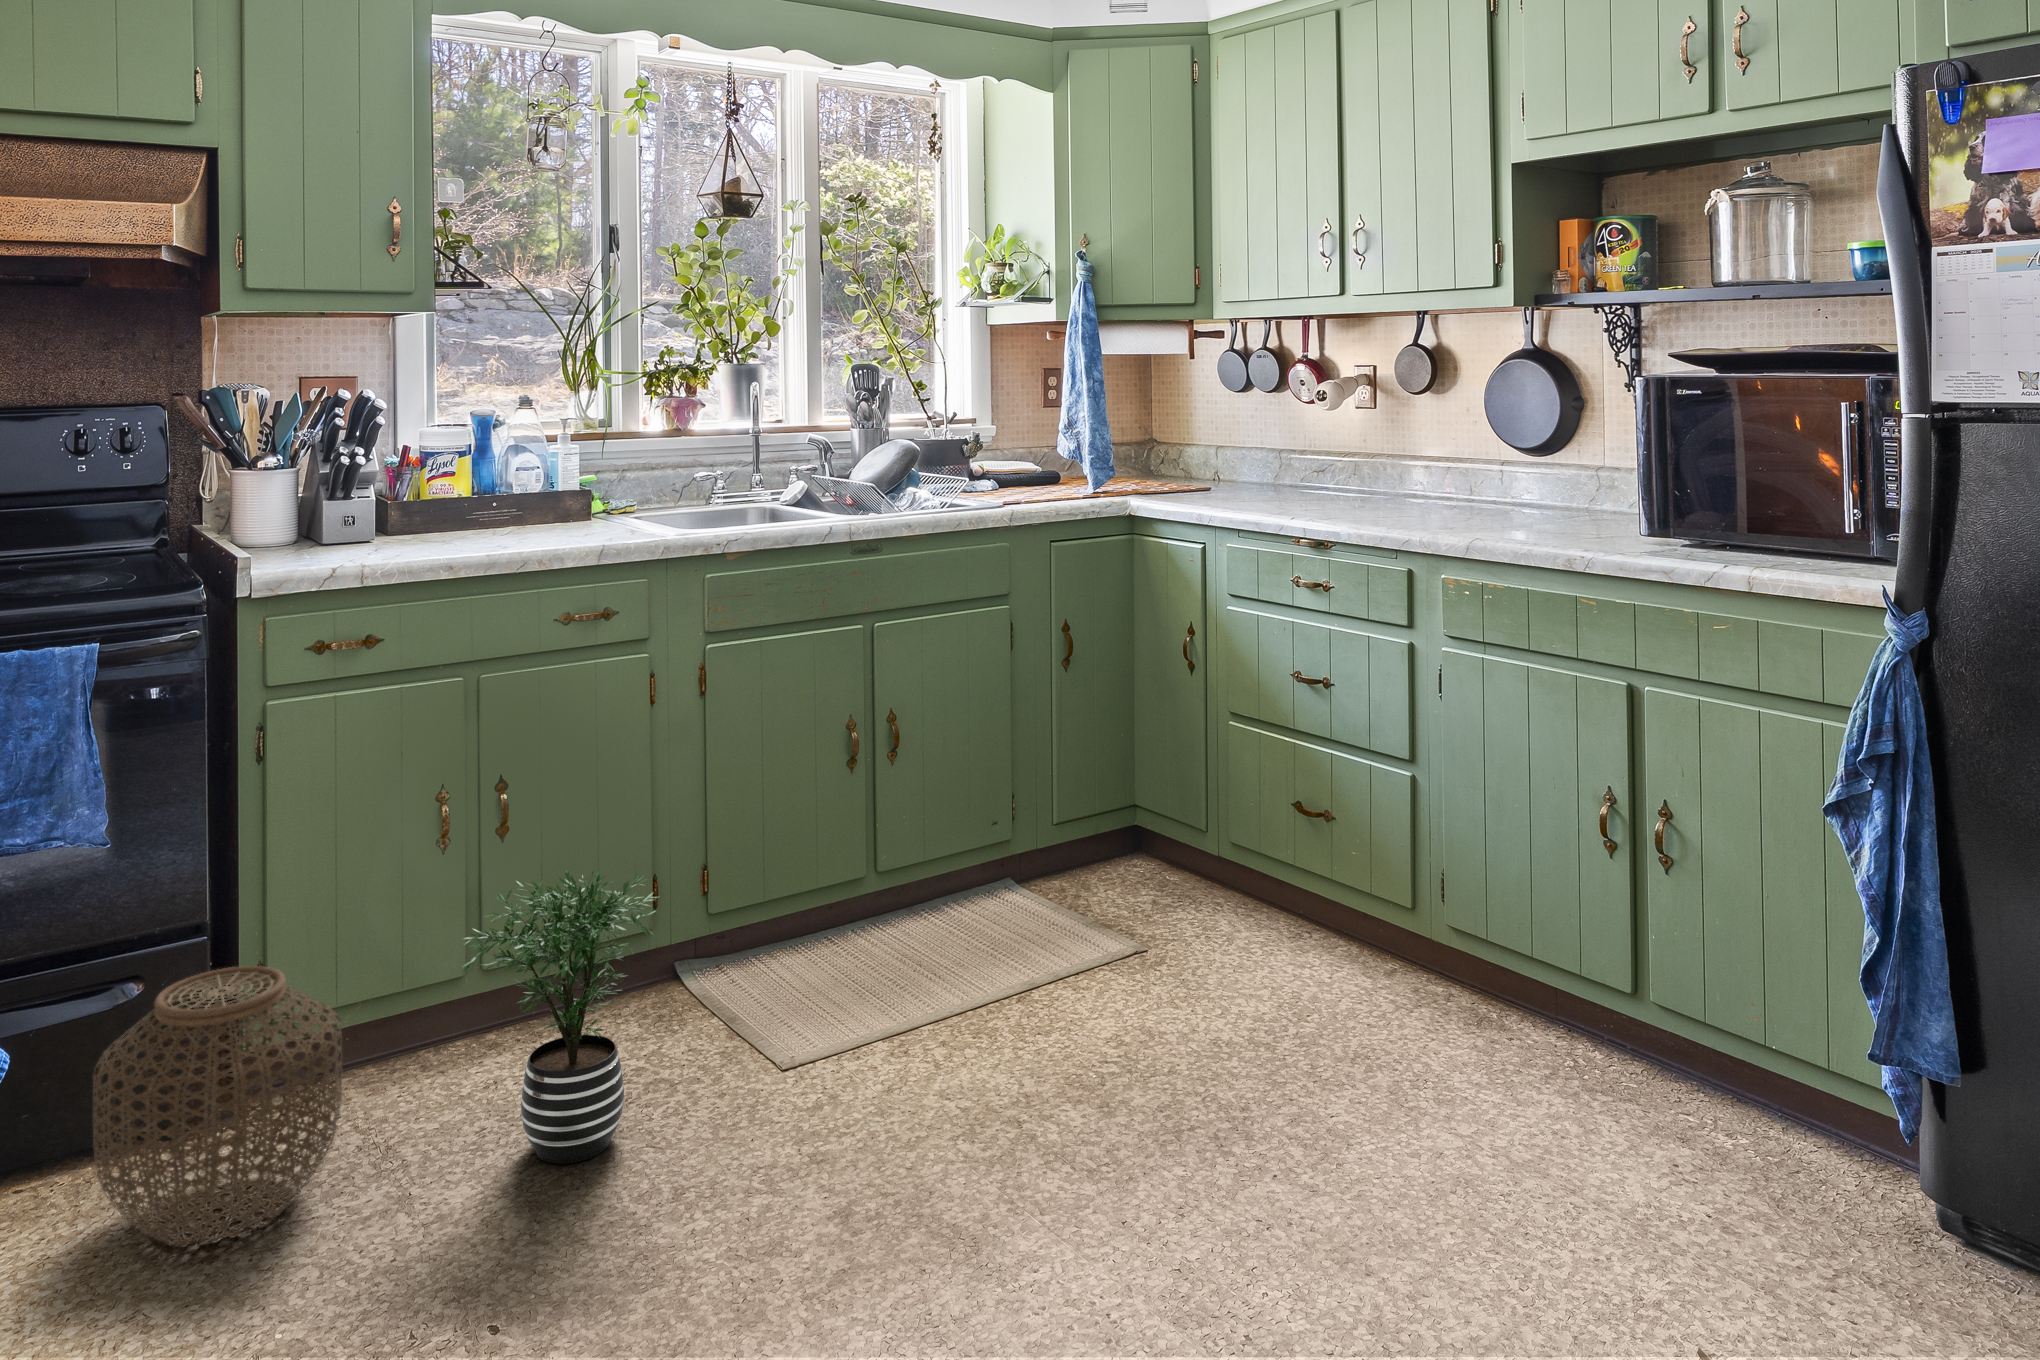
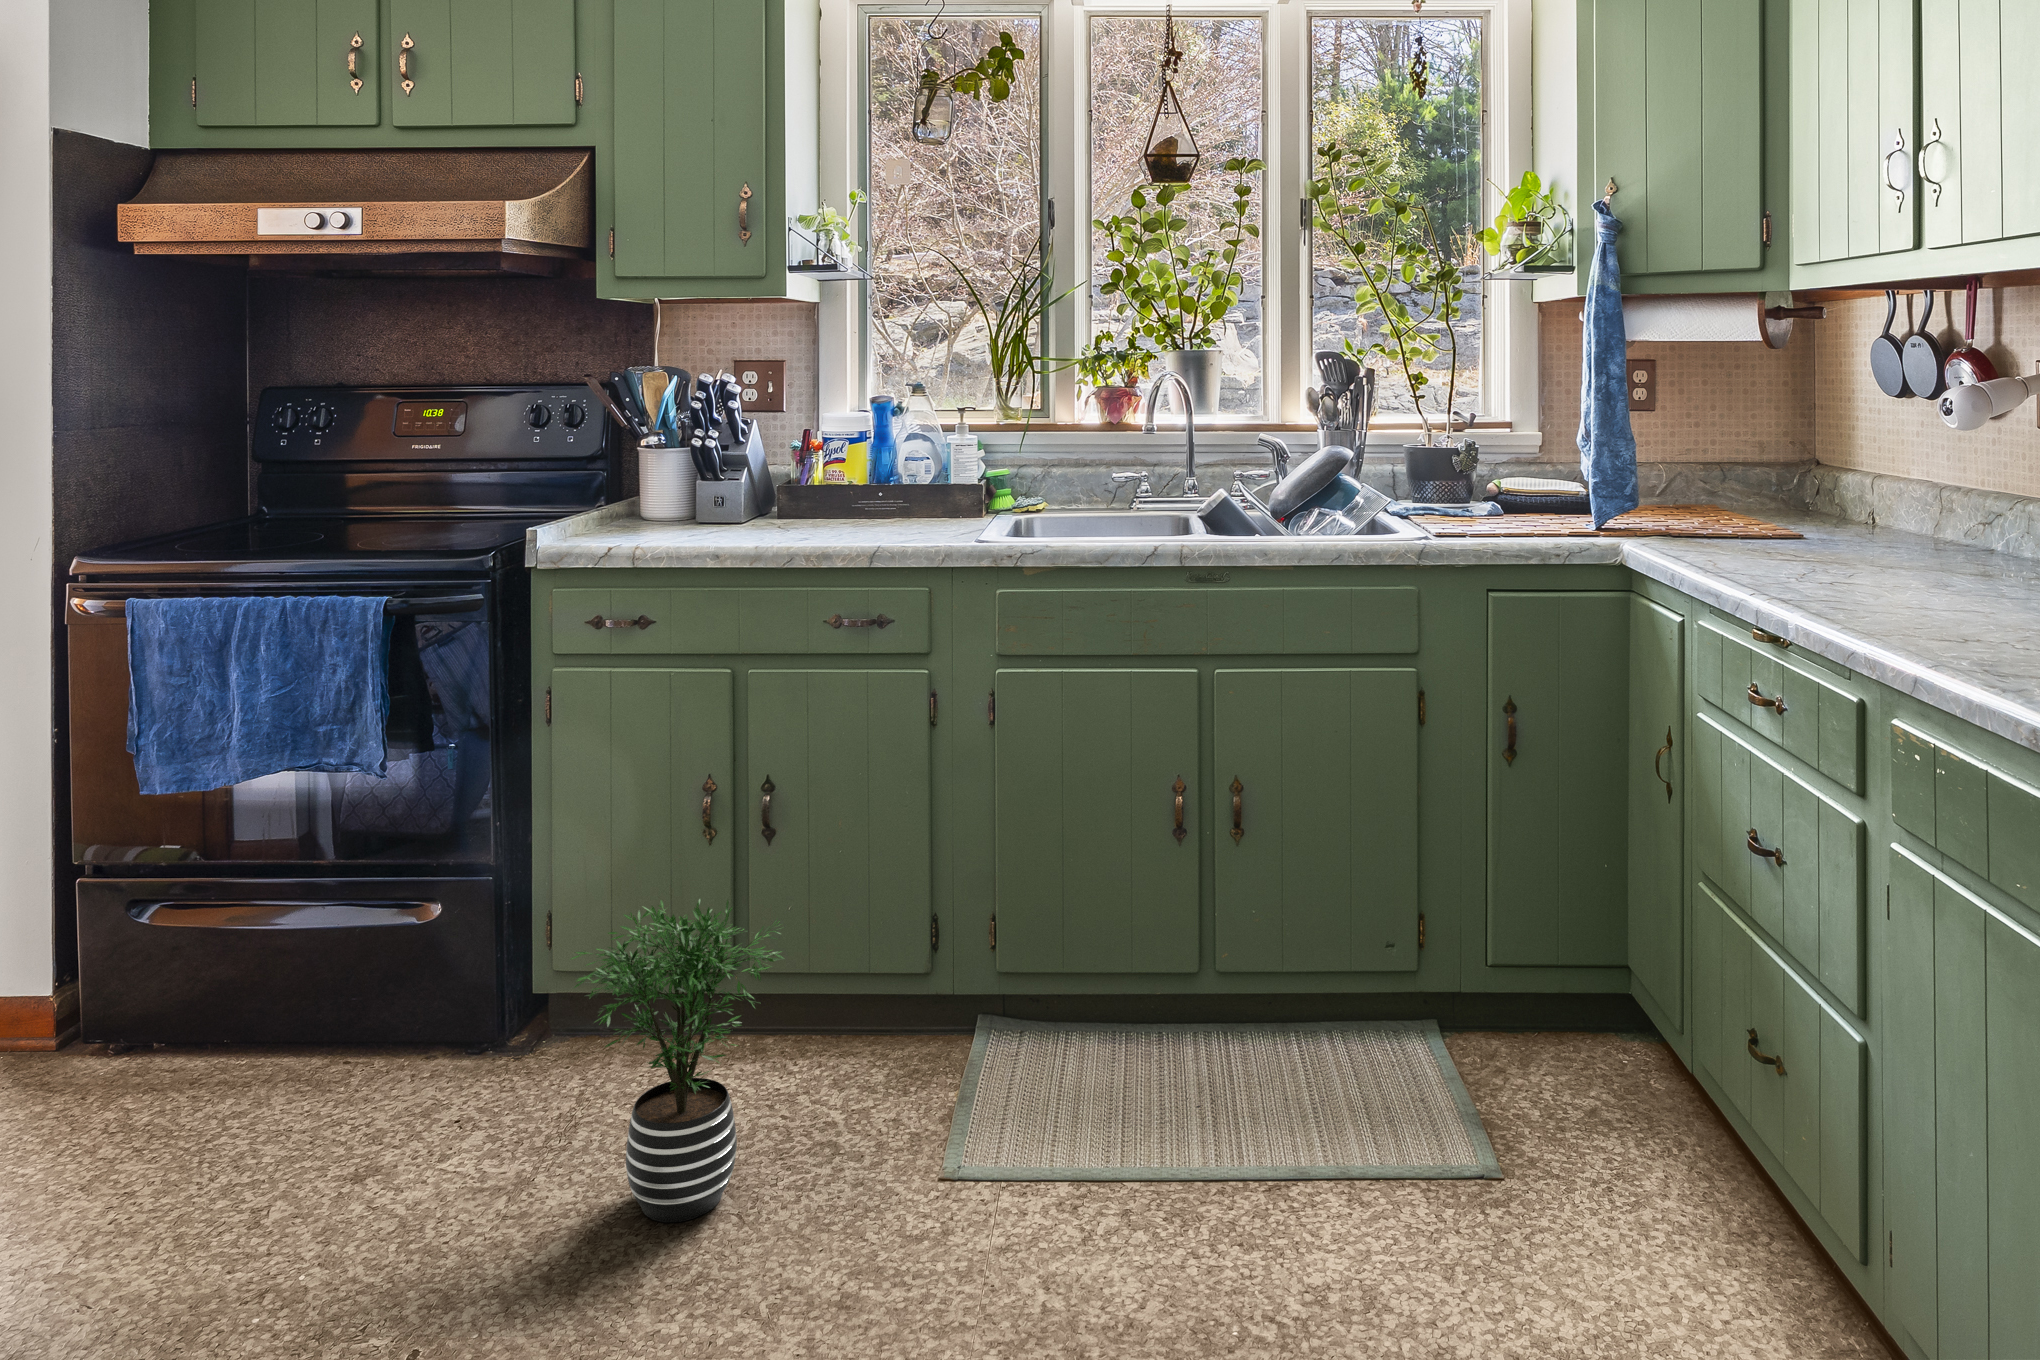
woven basket: present [93,966,342,1247] -> none [277,927,509,1190]

